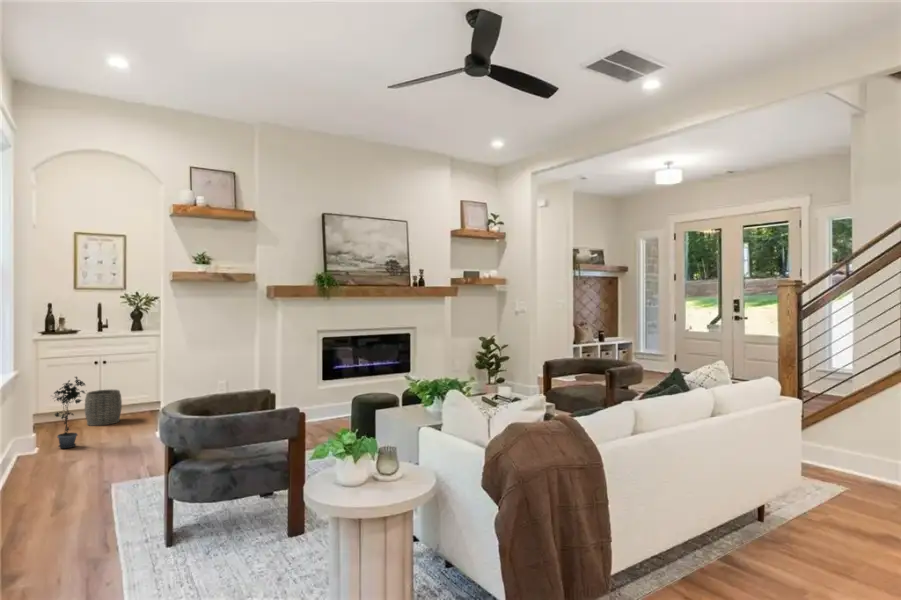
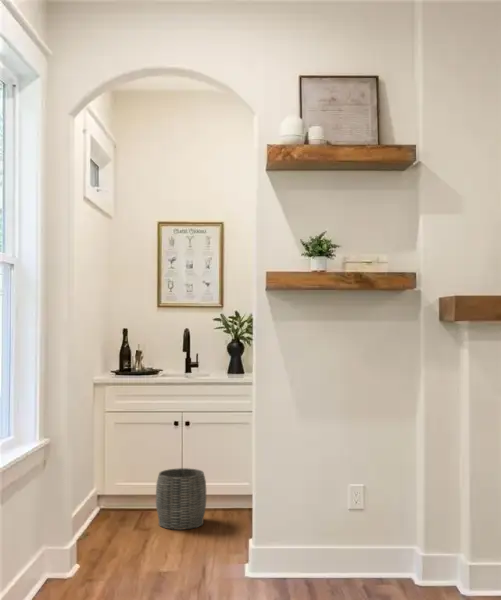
potted plant: present [54,377,85,448] -> none [84,454,136,578]

